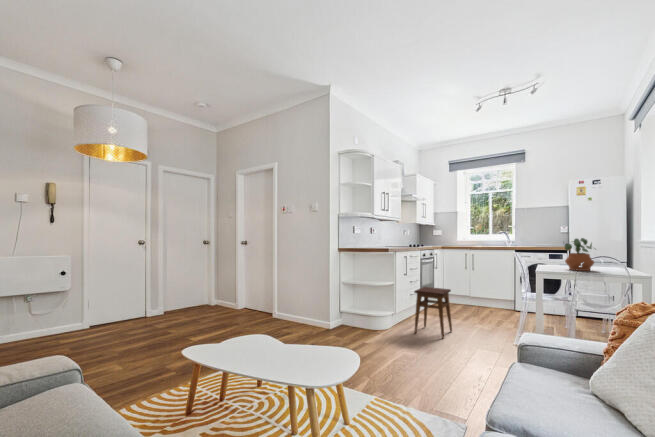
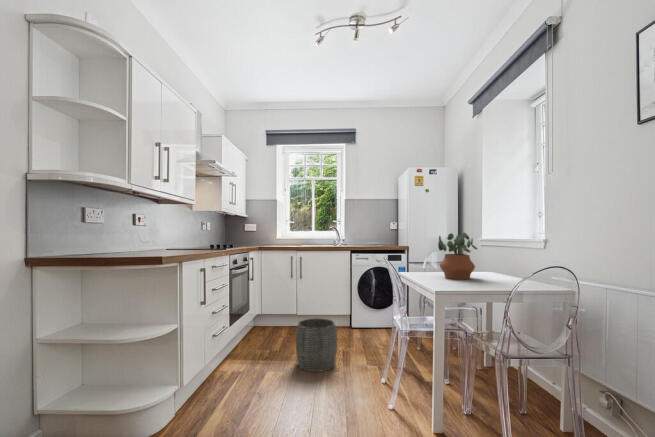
stool: present [414,287,452,338] -> none [218,323,285,425]
woven basket: none [464,294,494,326] -> present [296,318,337,372]

